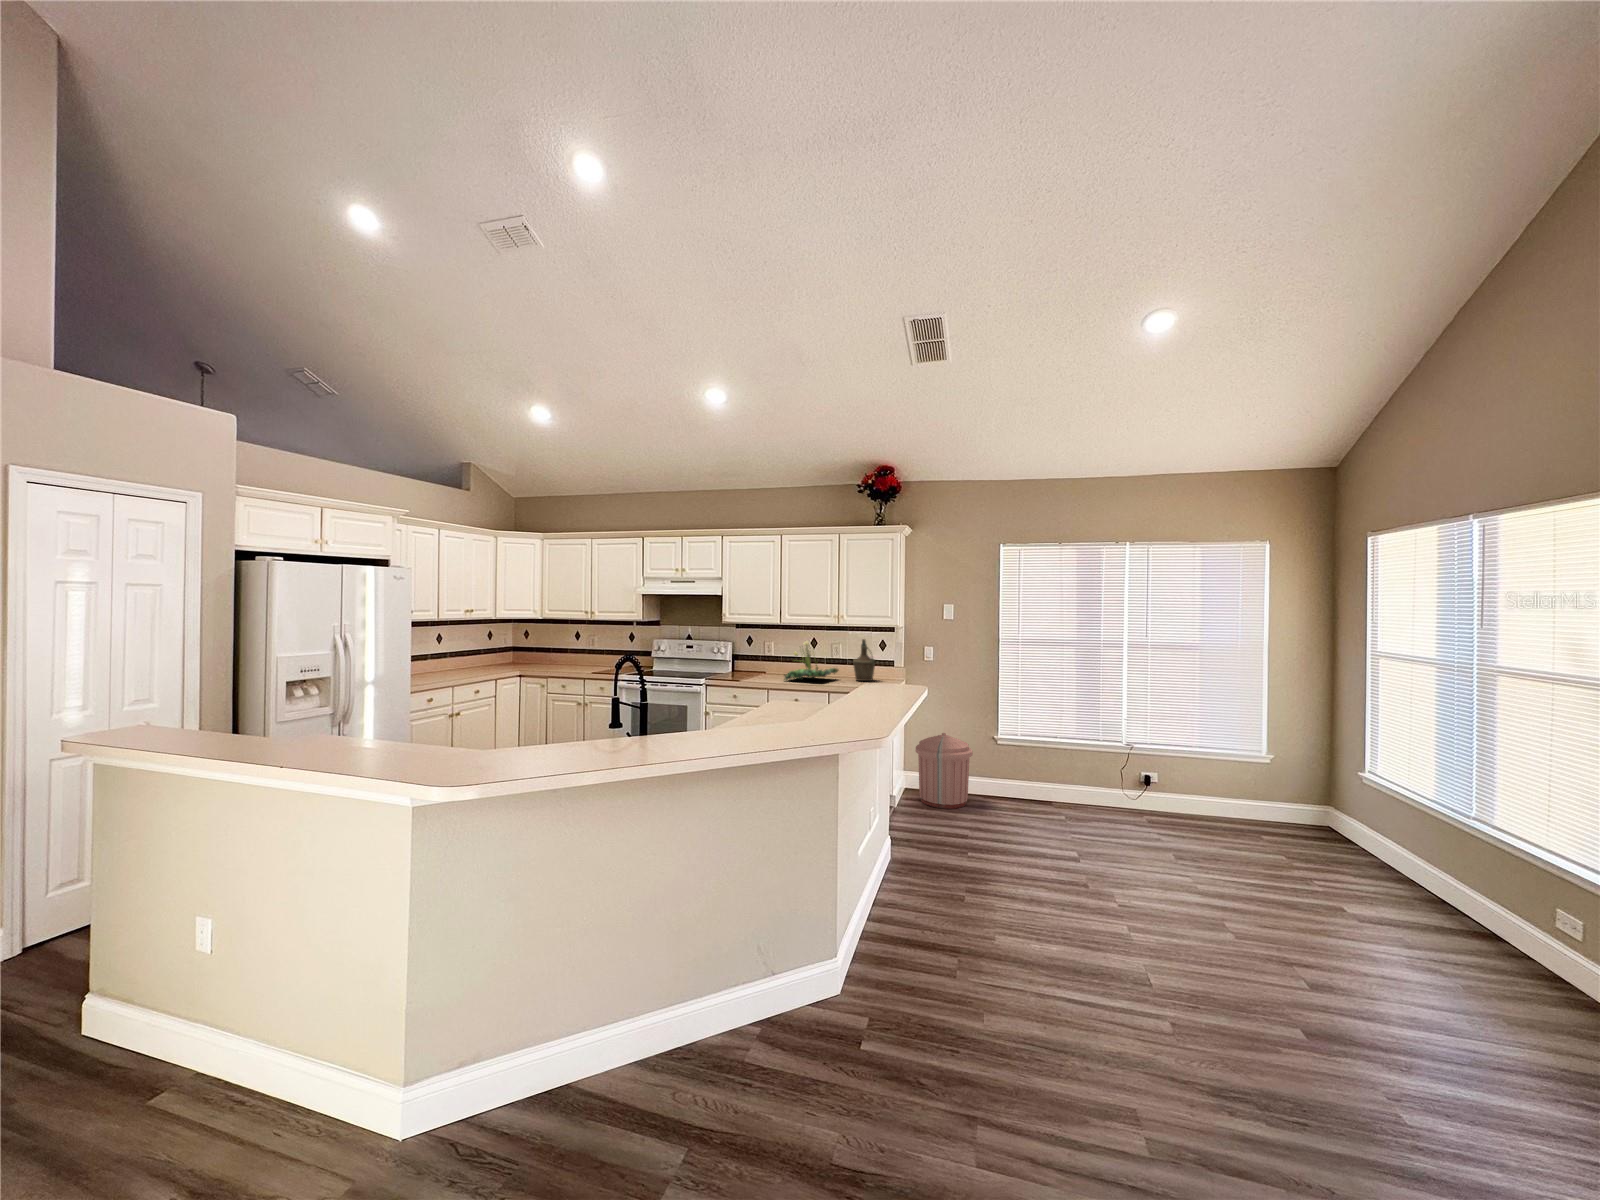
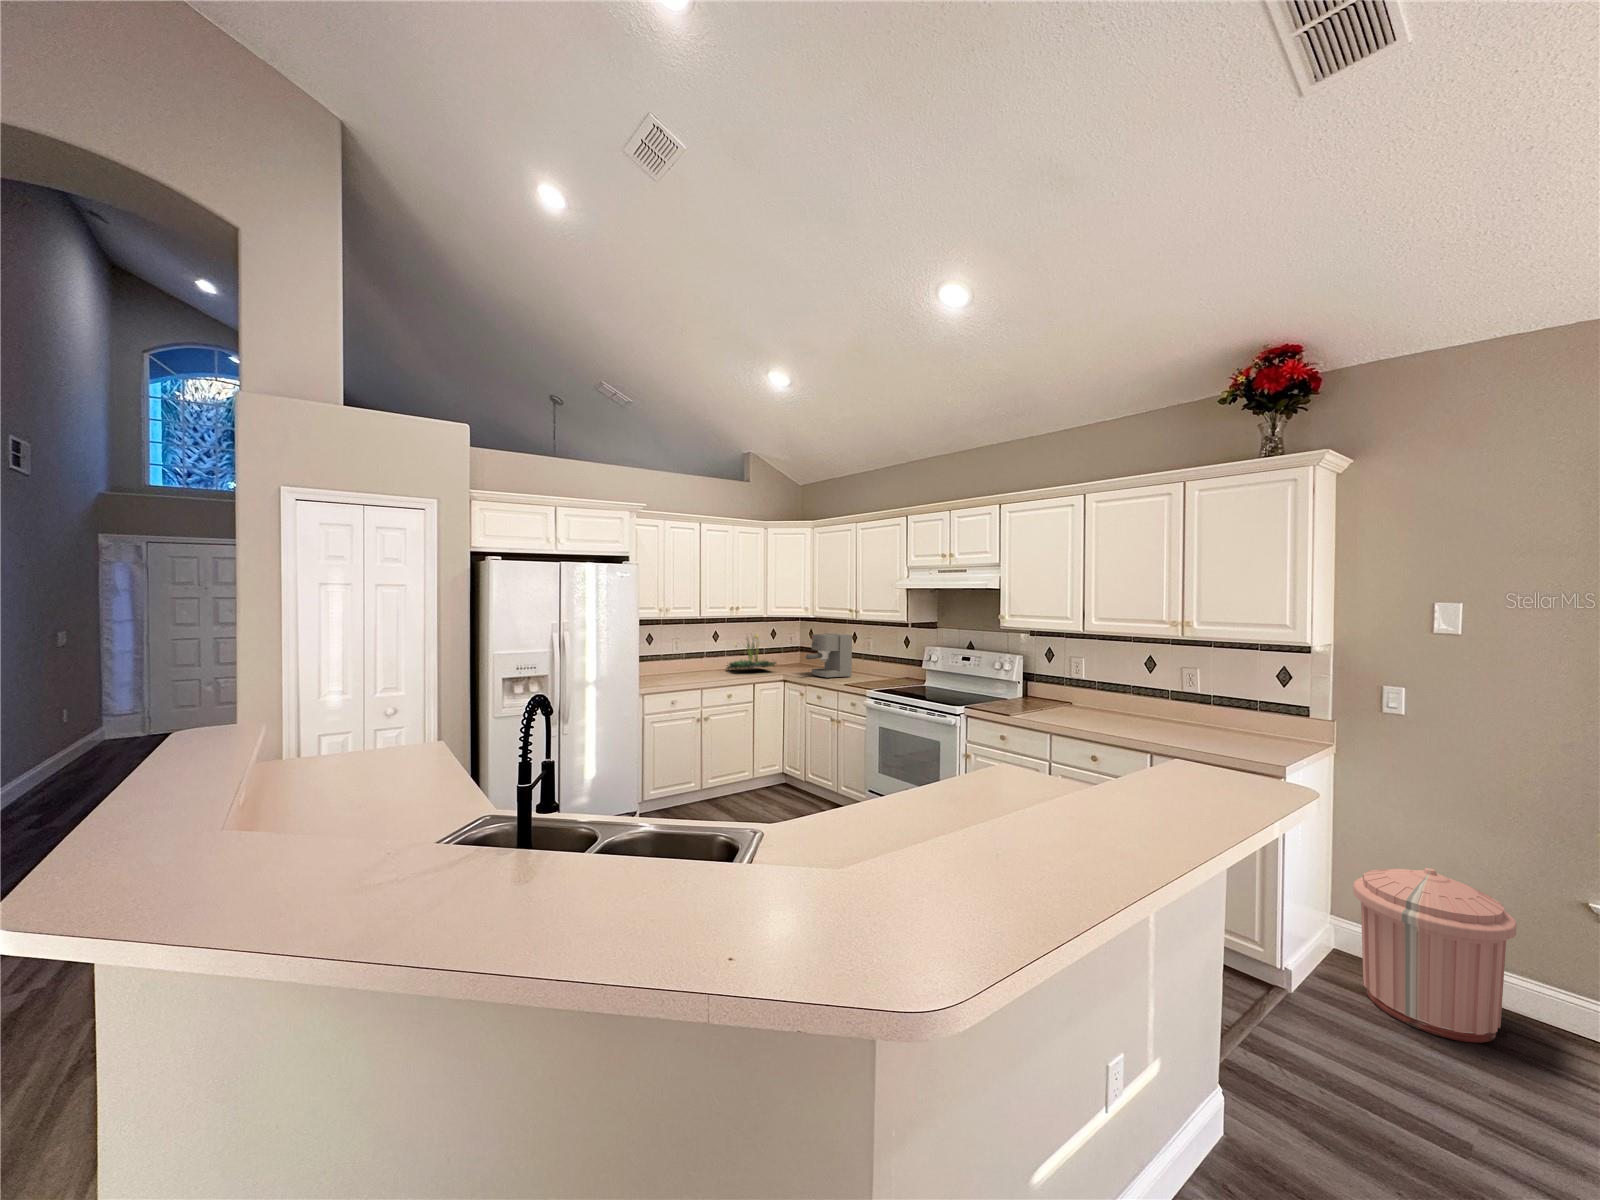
coffee maker: none [545,632,584,671] -> present [806,633,852,678]
bottle: present [853,639,875,681] -> none [1215,663,1263,740]
plant: present [784,642,839,680] -> present [726,634,776,669]

